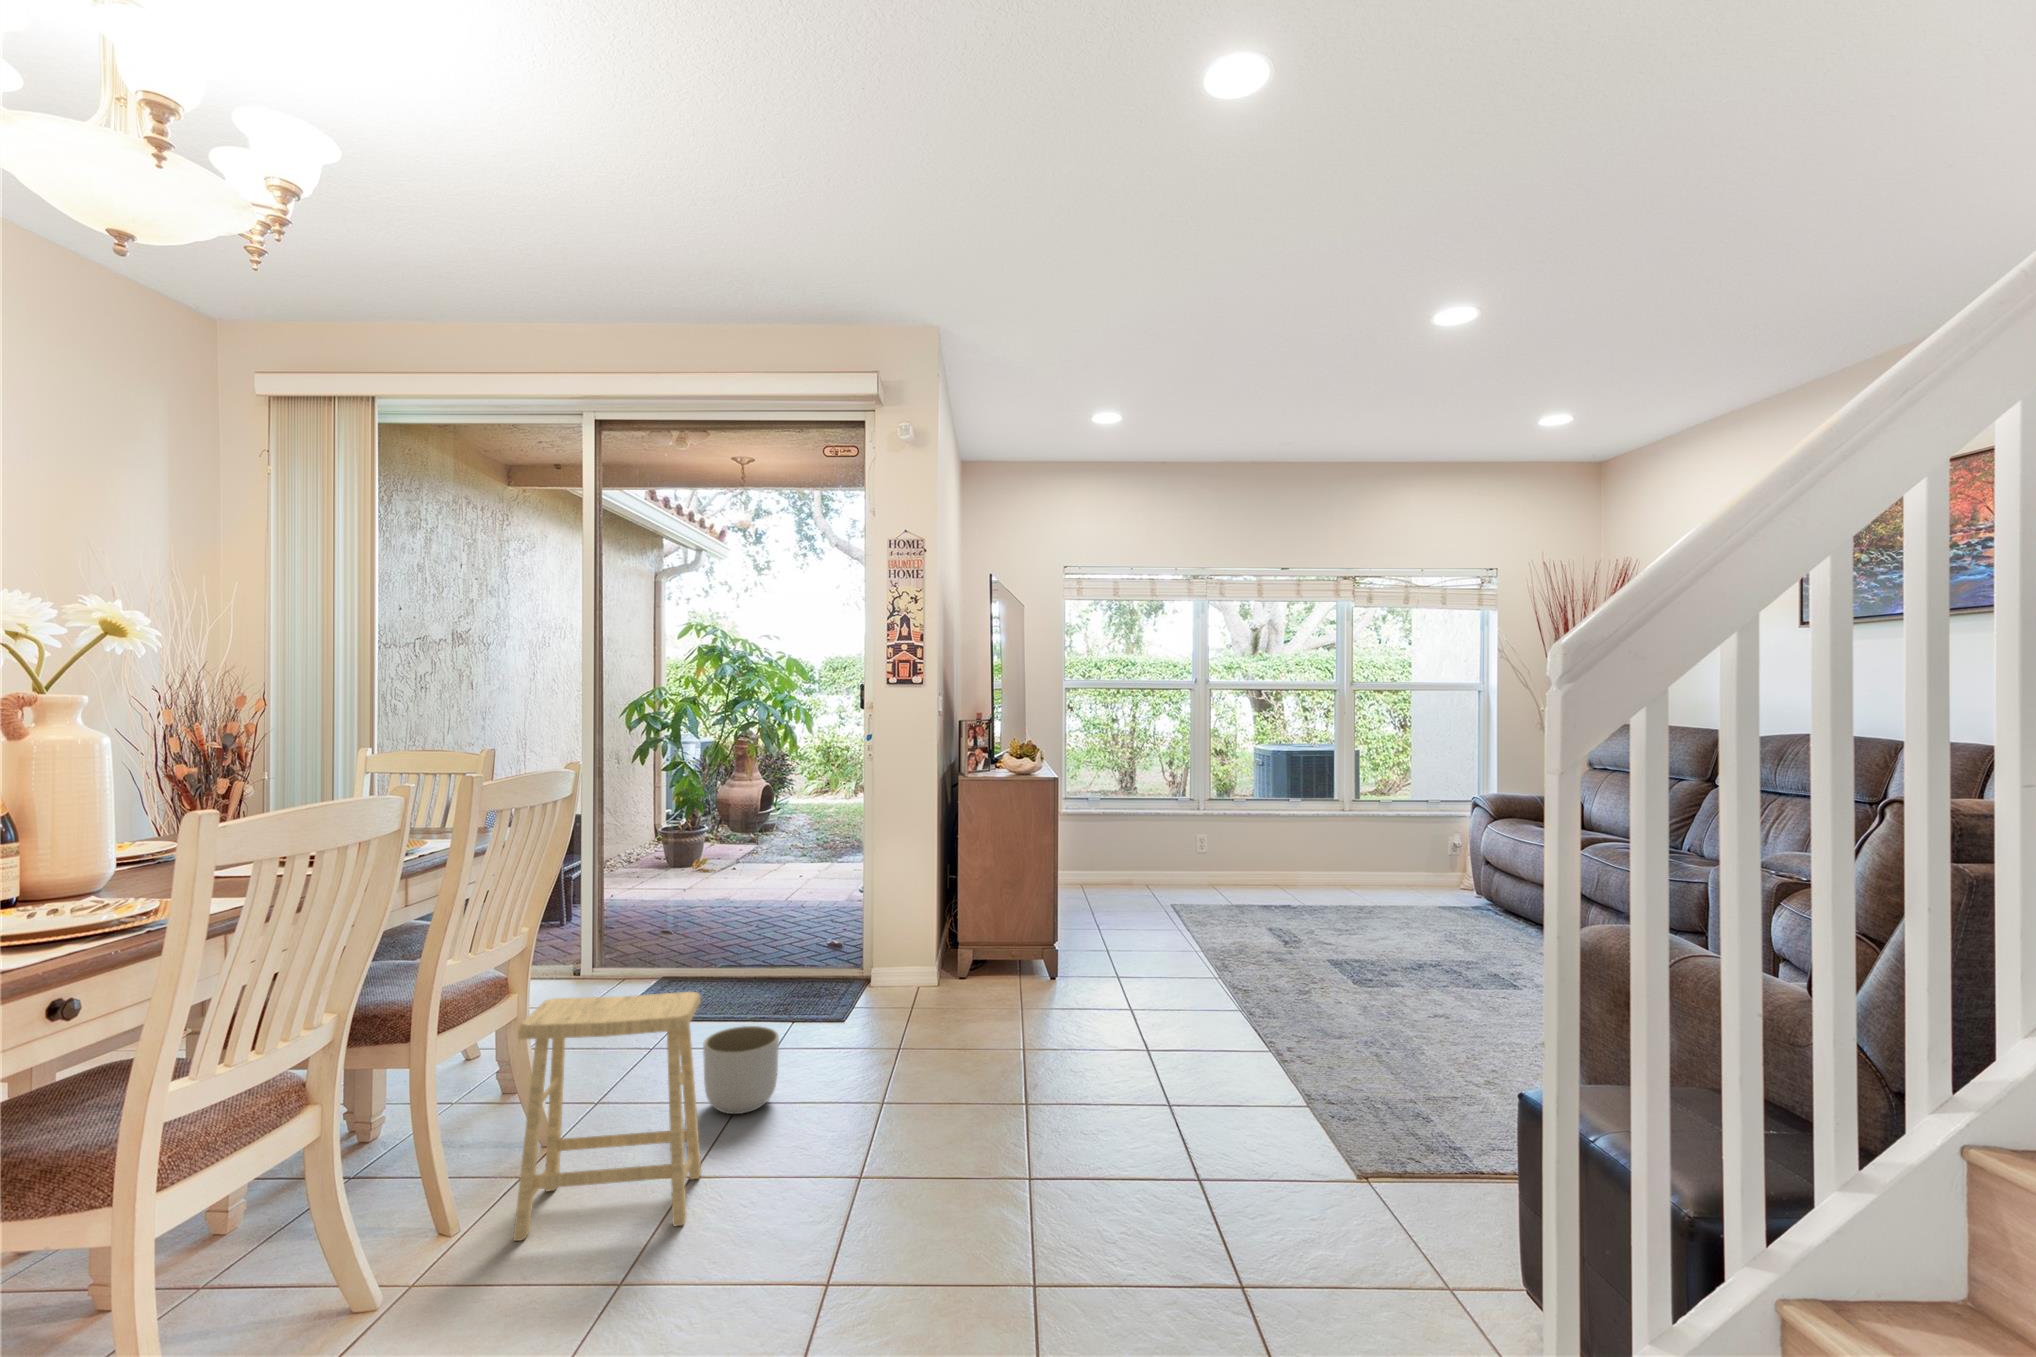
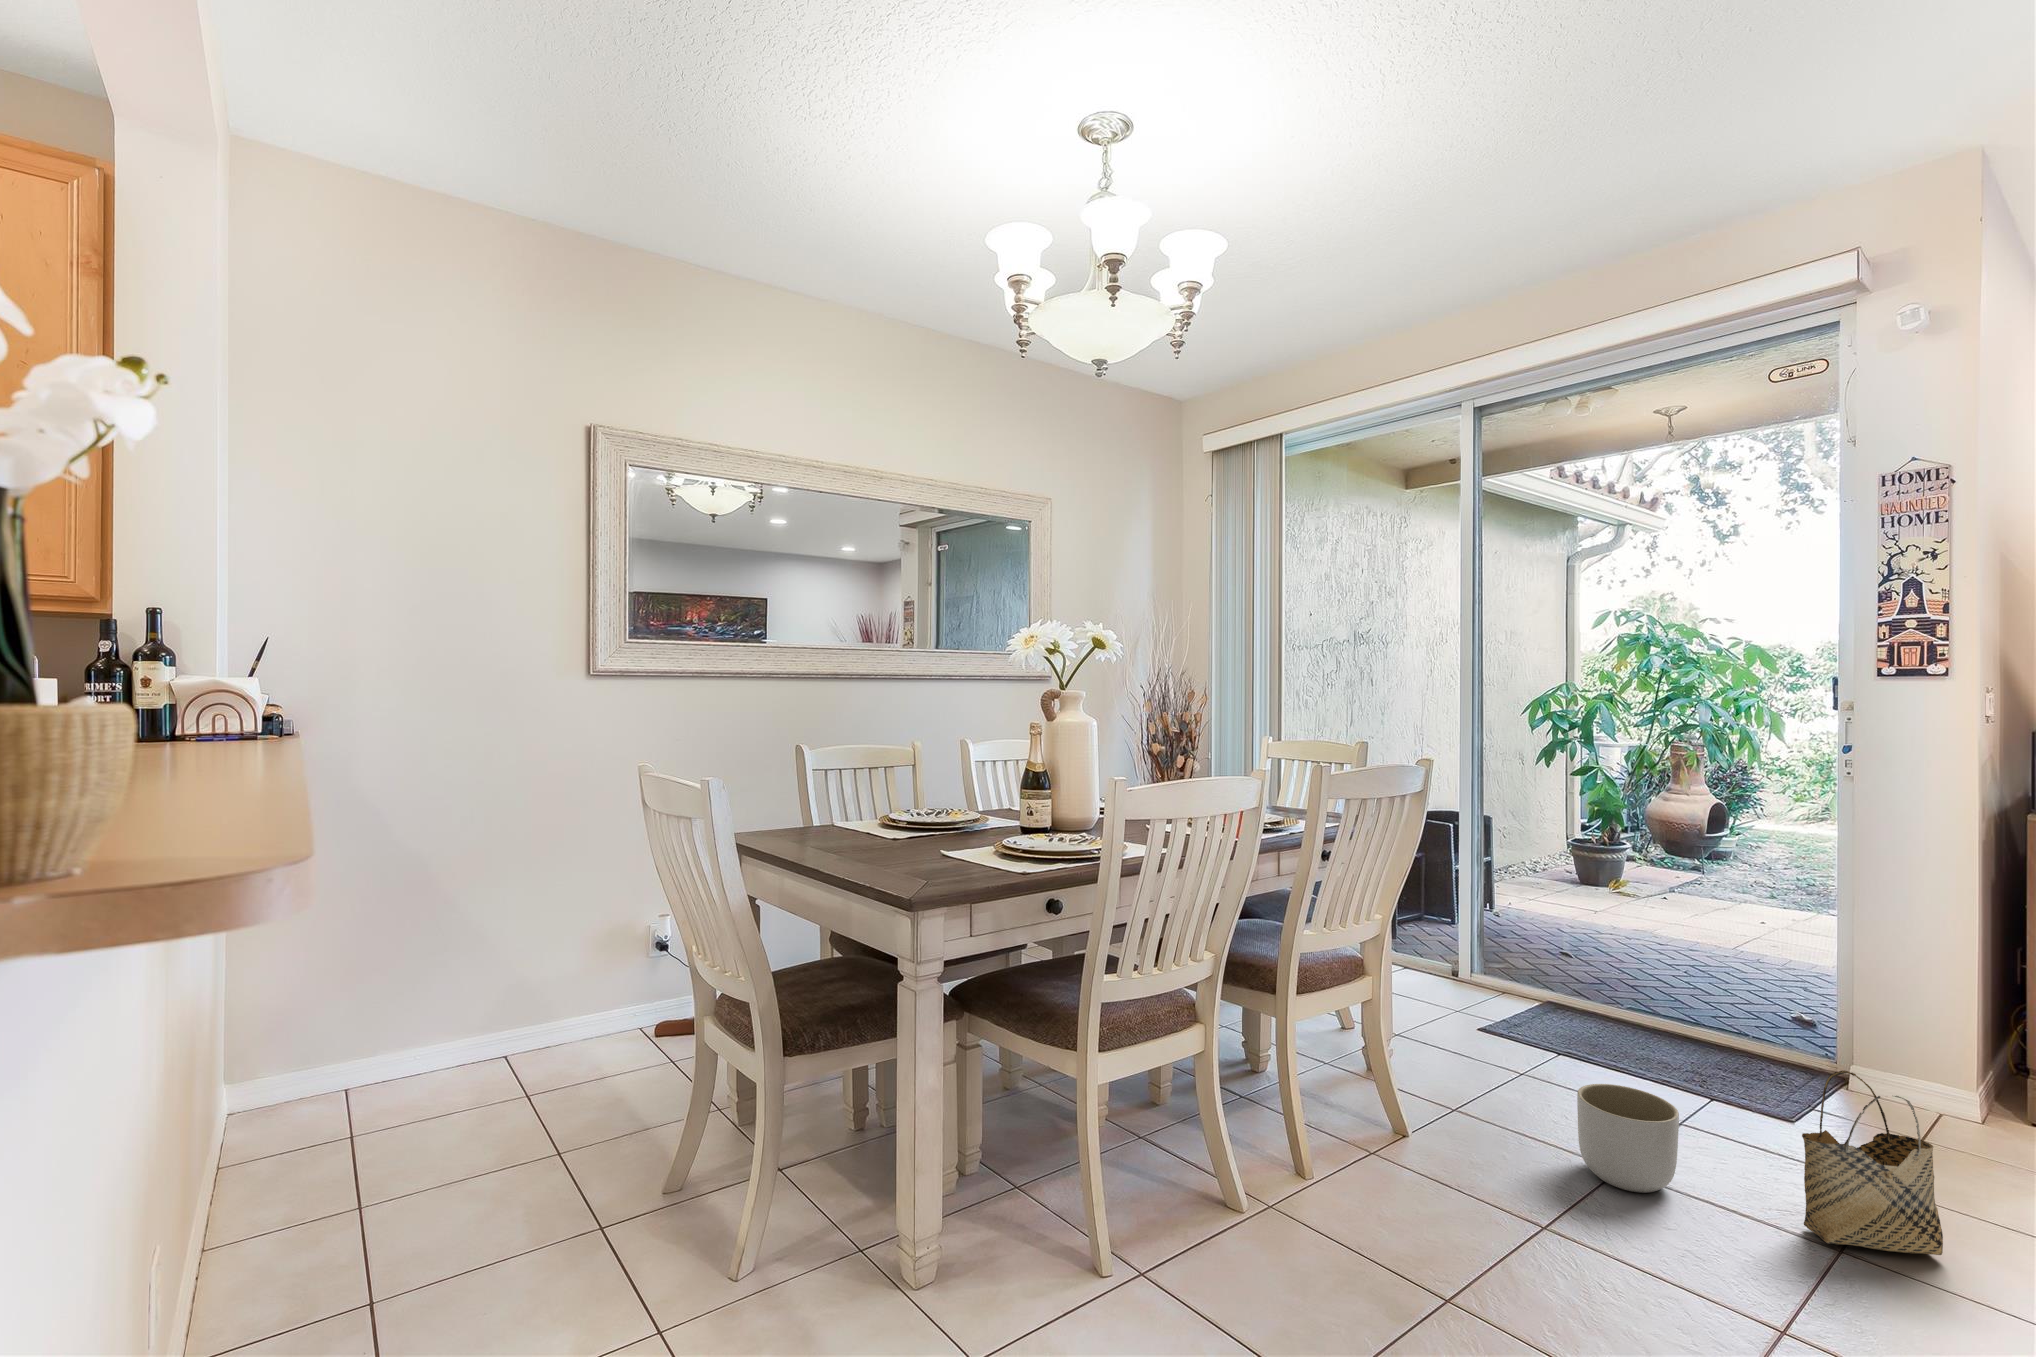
woven basket: none [857,964,929,1093] -> present [1802,1071,1943,1255]
footstool: present [513,992,701,1241] -> none [1354,991,1556,1279]

